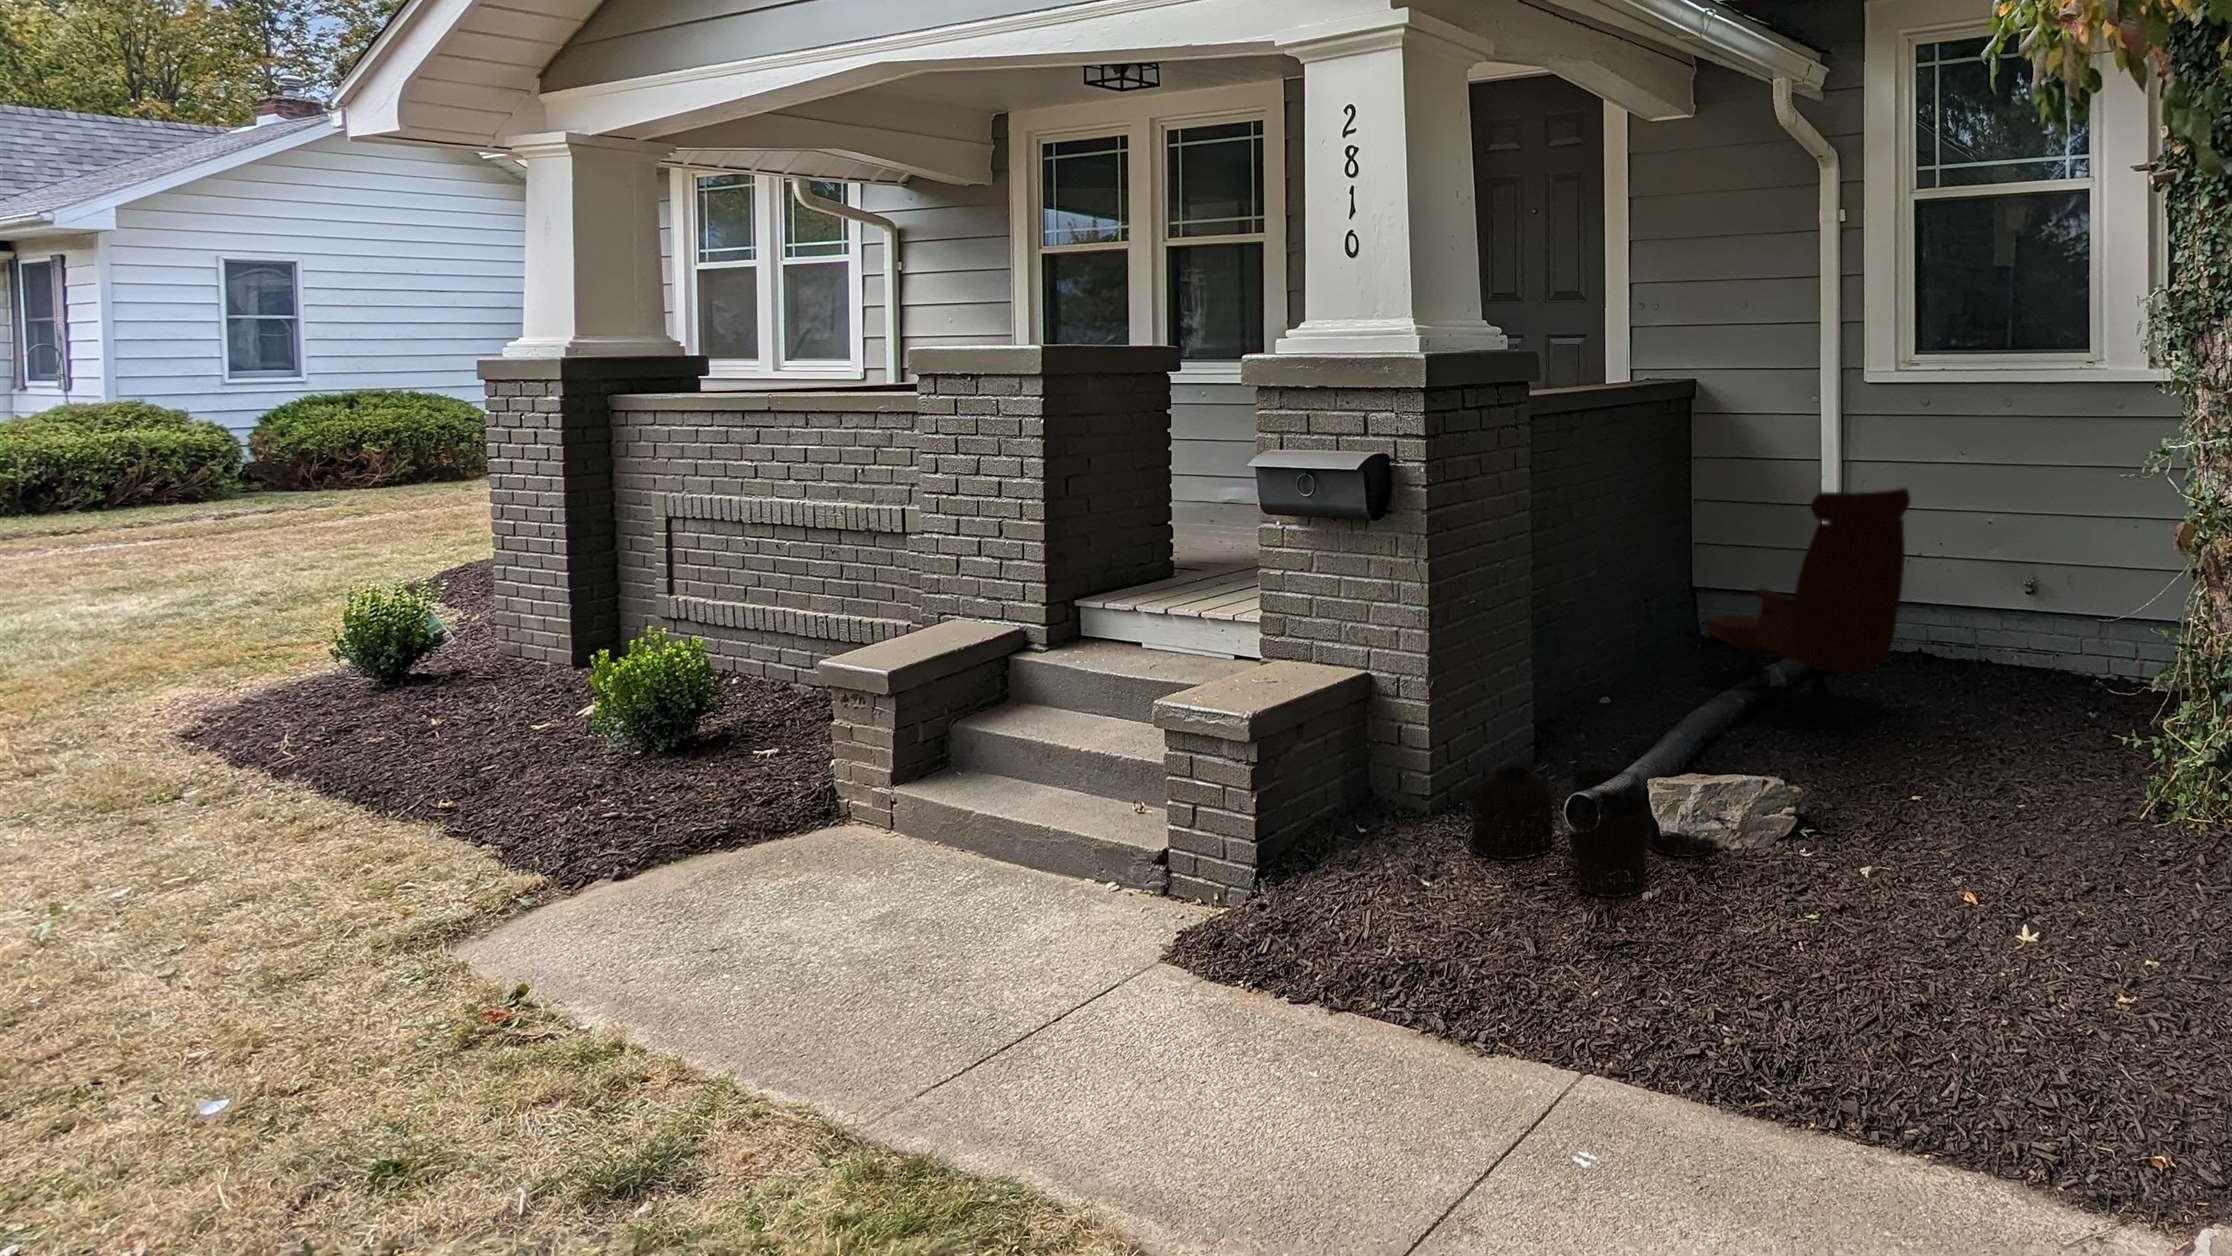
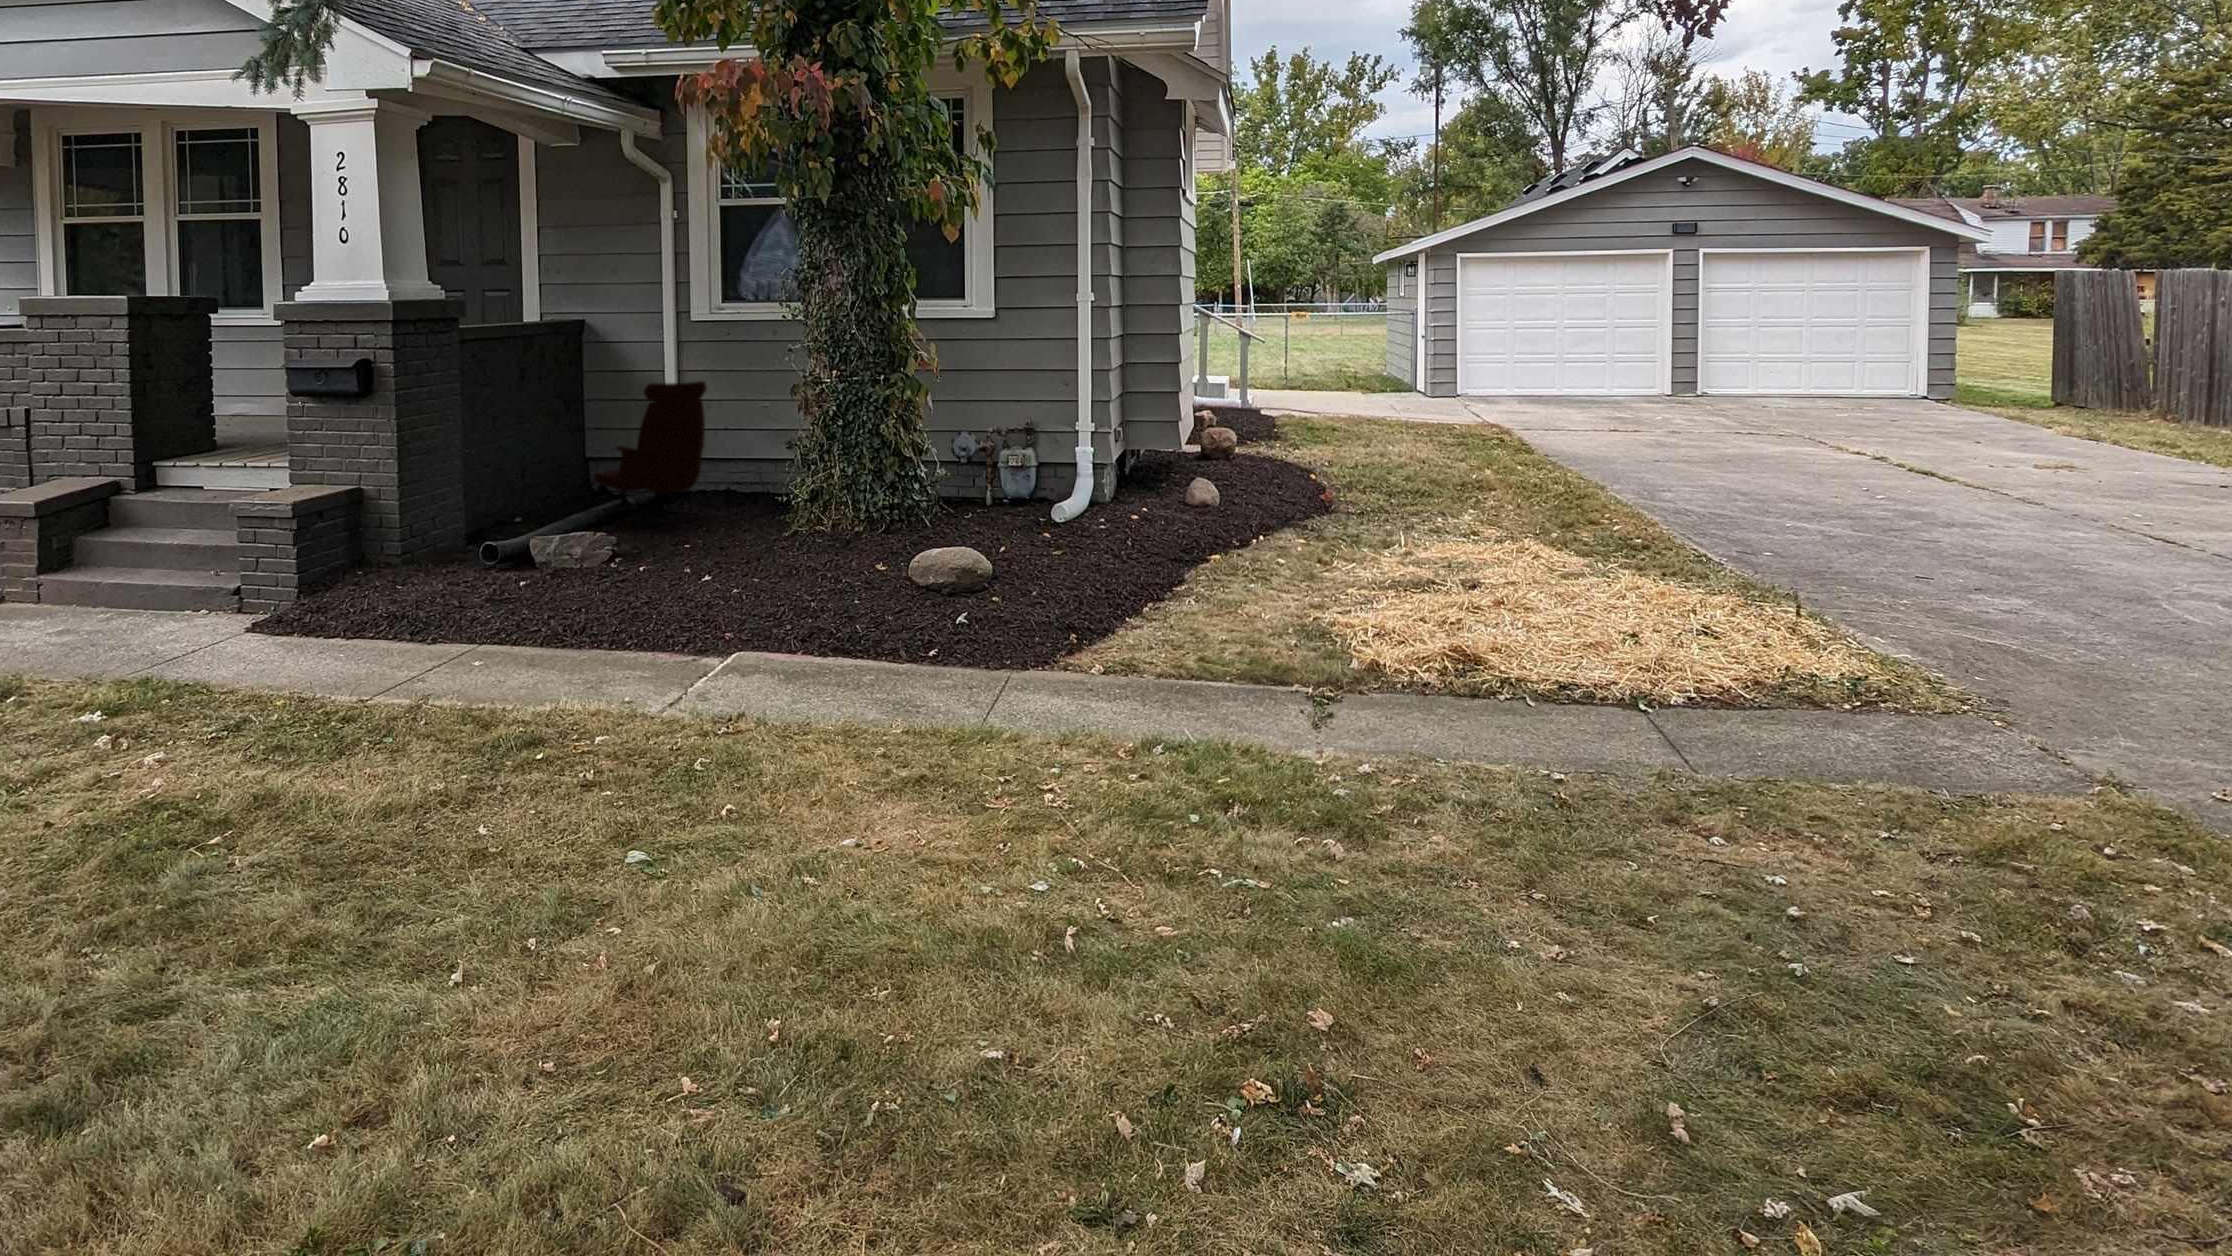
woven basket: present [1471,762,1716,897] -> none [426,528,571,589]

